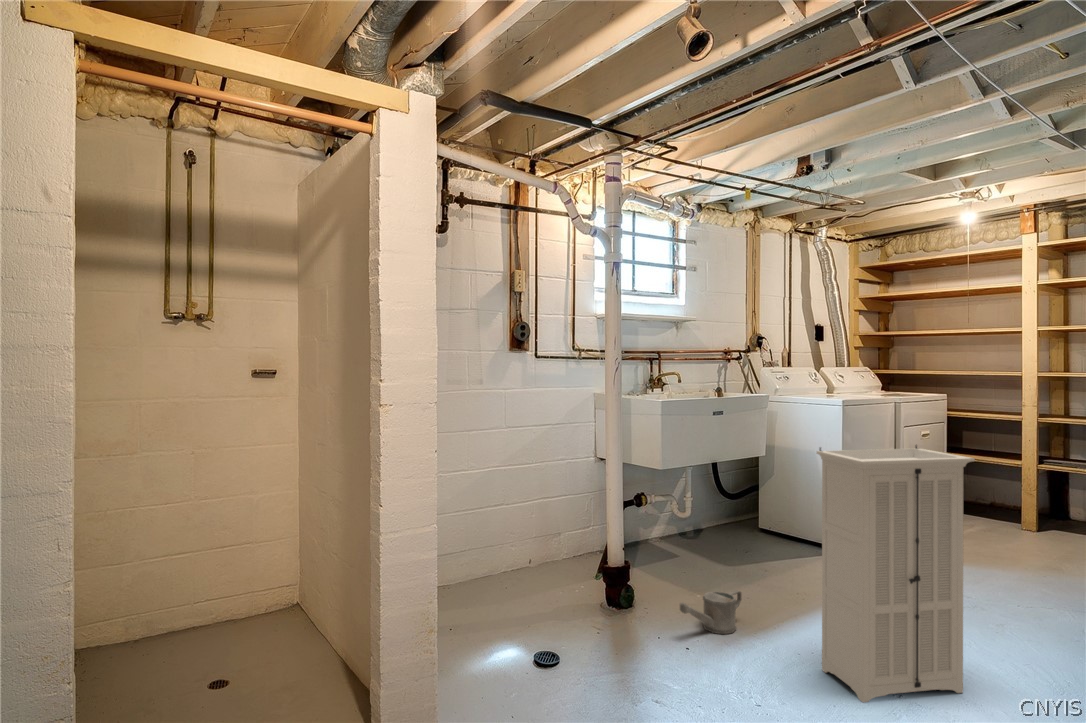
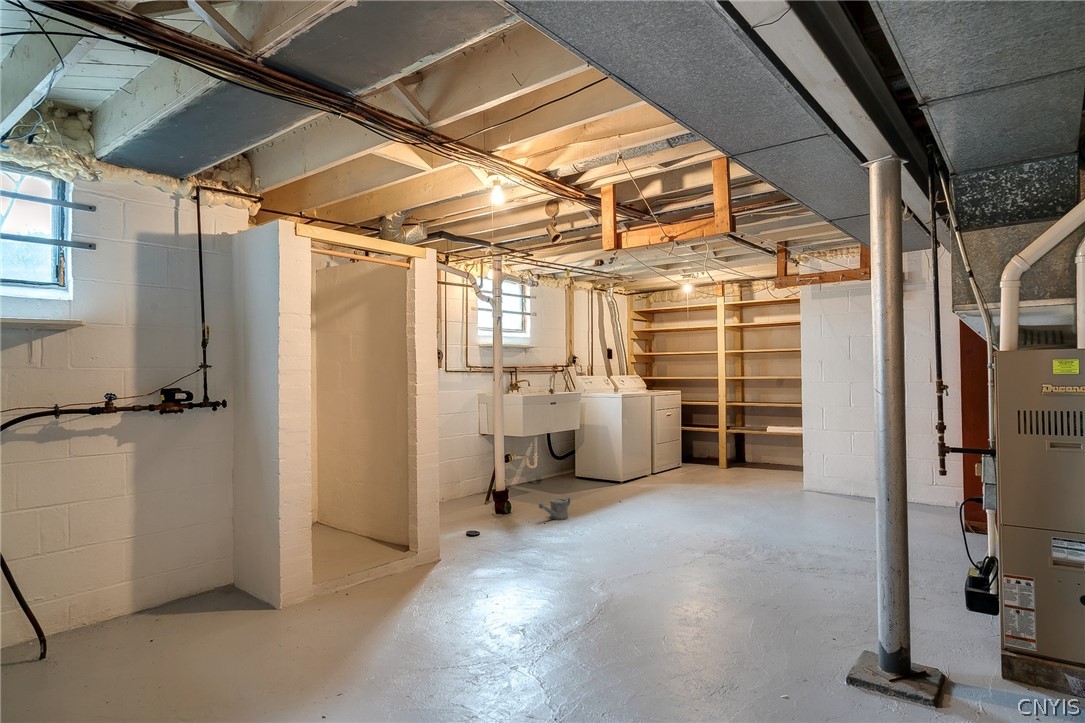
storage cabinet: present [817,445,975,702] -> none [607,413,676,536]

